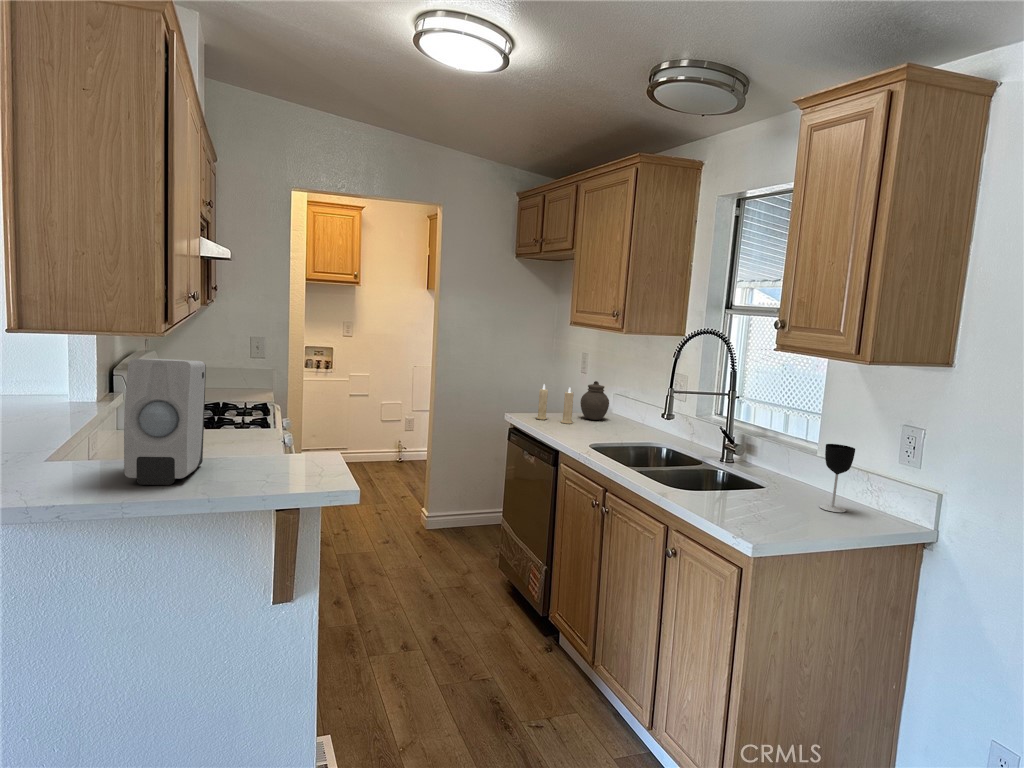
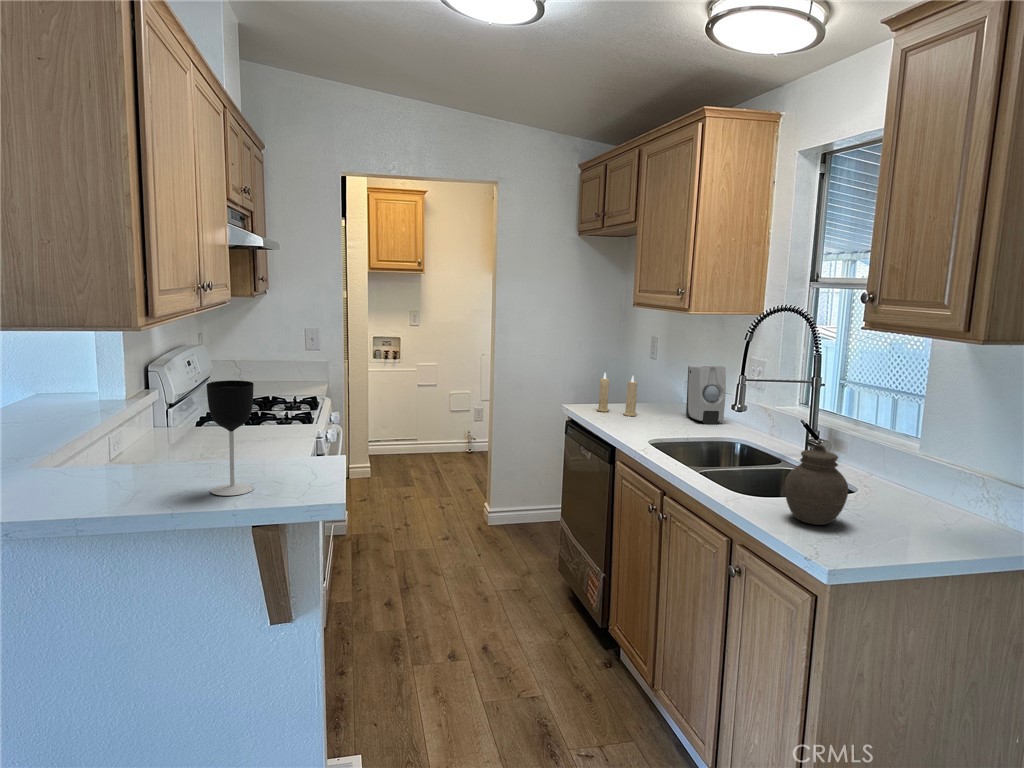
soap dispenser: present [124,359,206,485] -> present [686,365,726,424]
jar: present [580,381,609,420] -> present [785,444,848,525]
wine glass: present [820,444,855,512] -> present [207,380,254,495]

